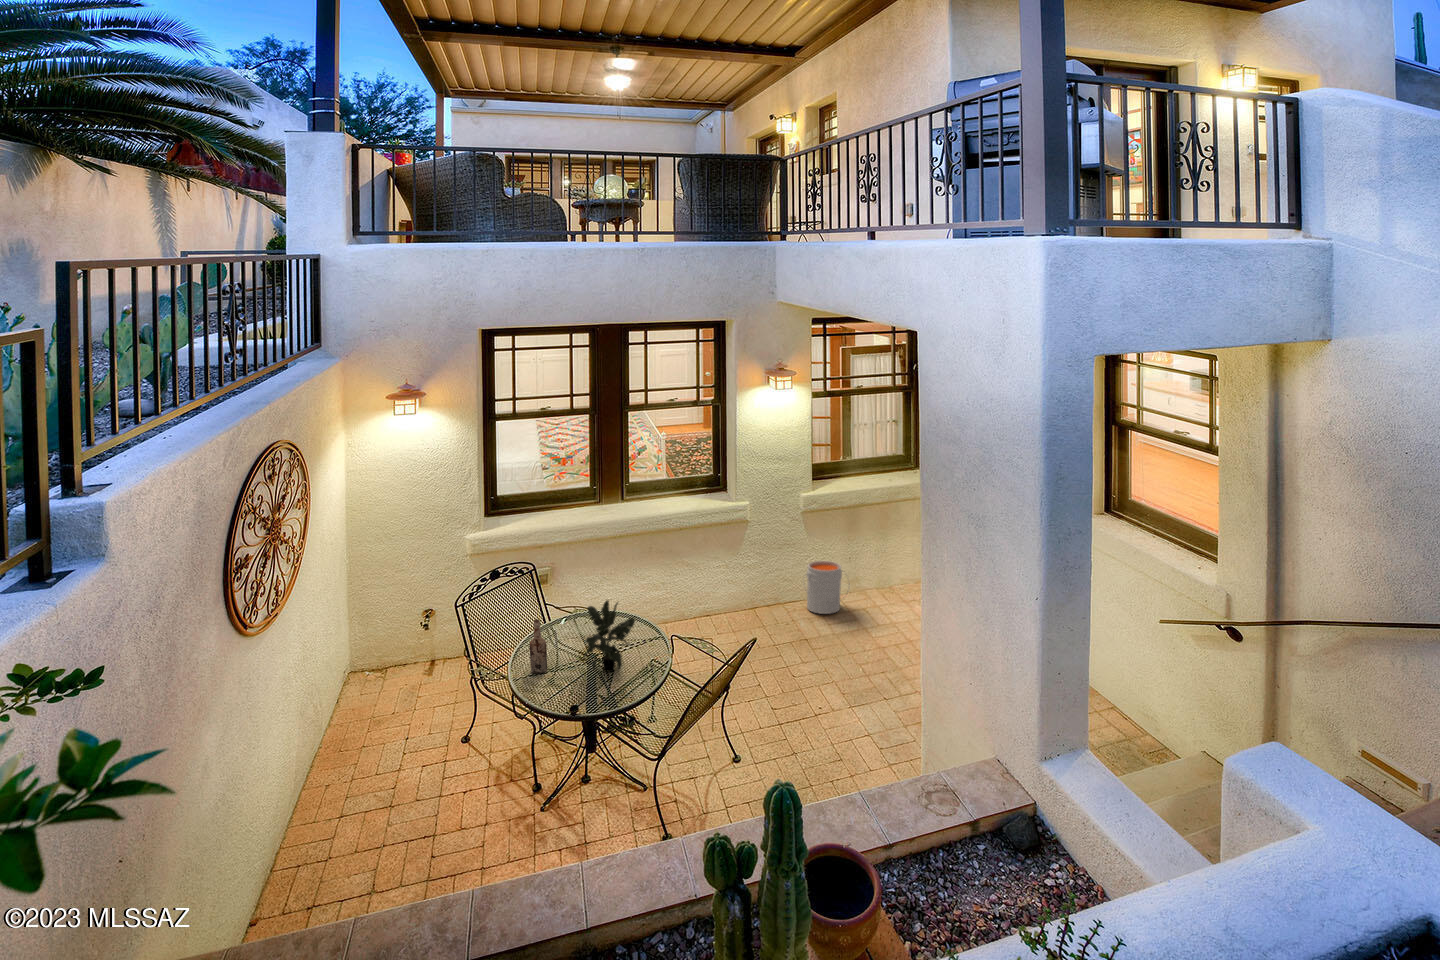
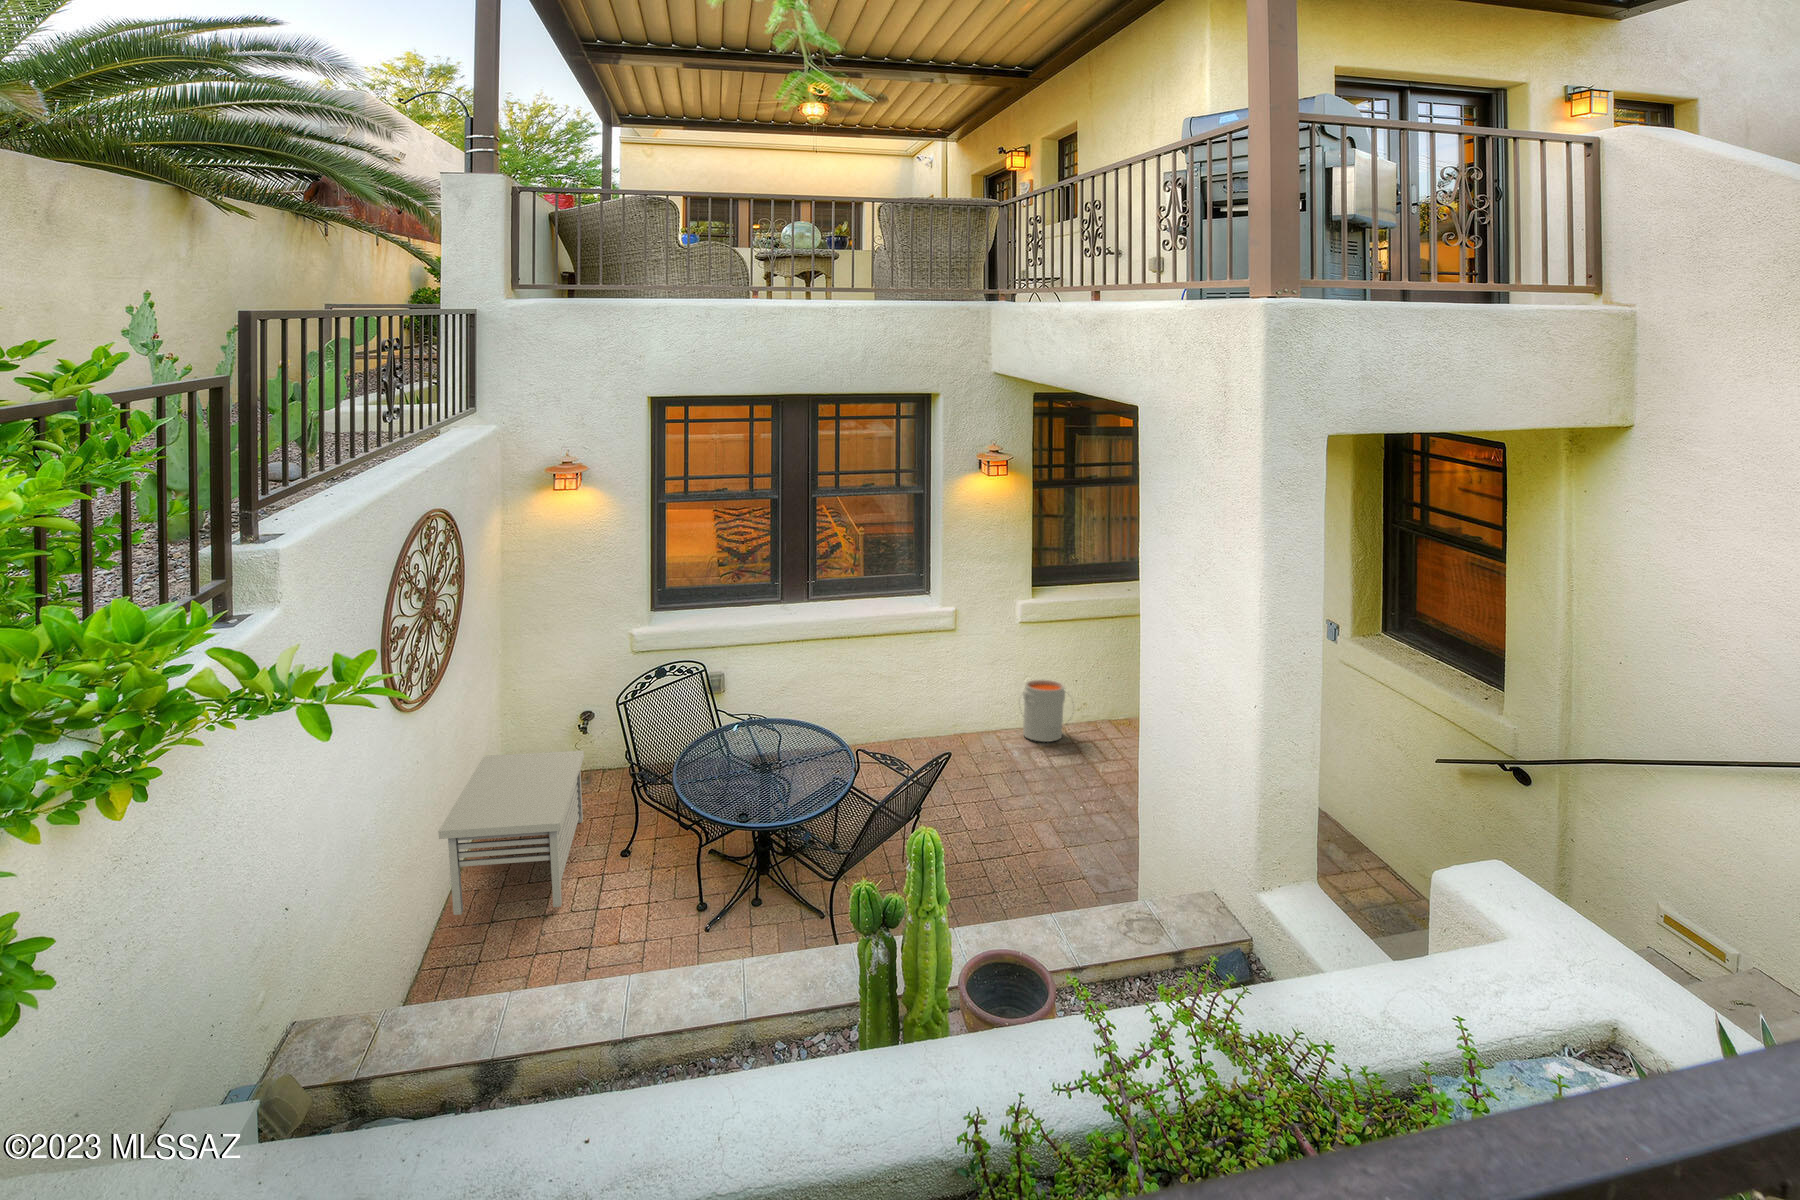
potted plant: present [584,600,635,672] -> none [755,700,817,781]
wine bottle: present [529,619,547,674] -> none [698,719,717,780]
storage bench: none [294,643,429,805] -> present [438,751,584,915]

